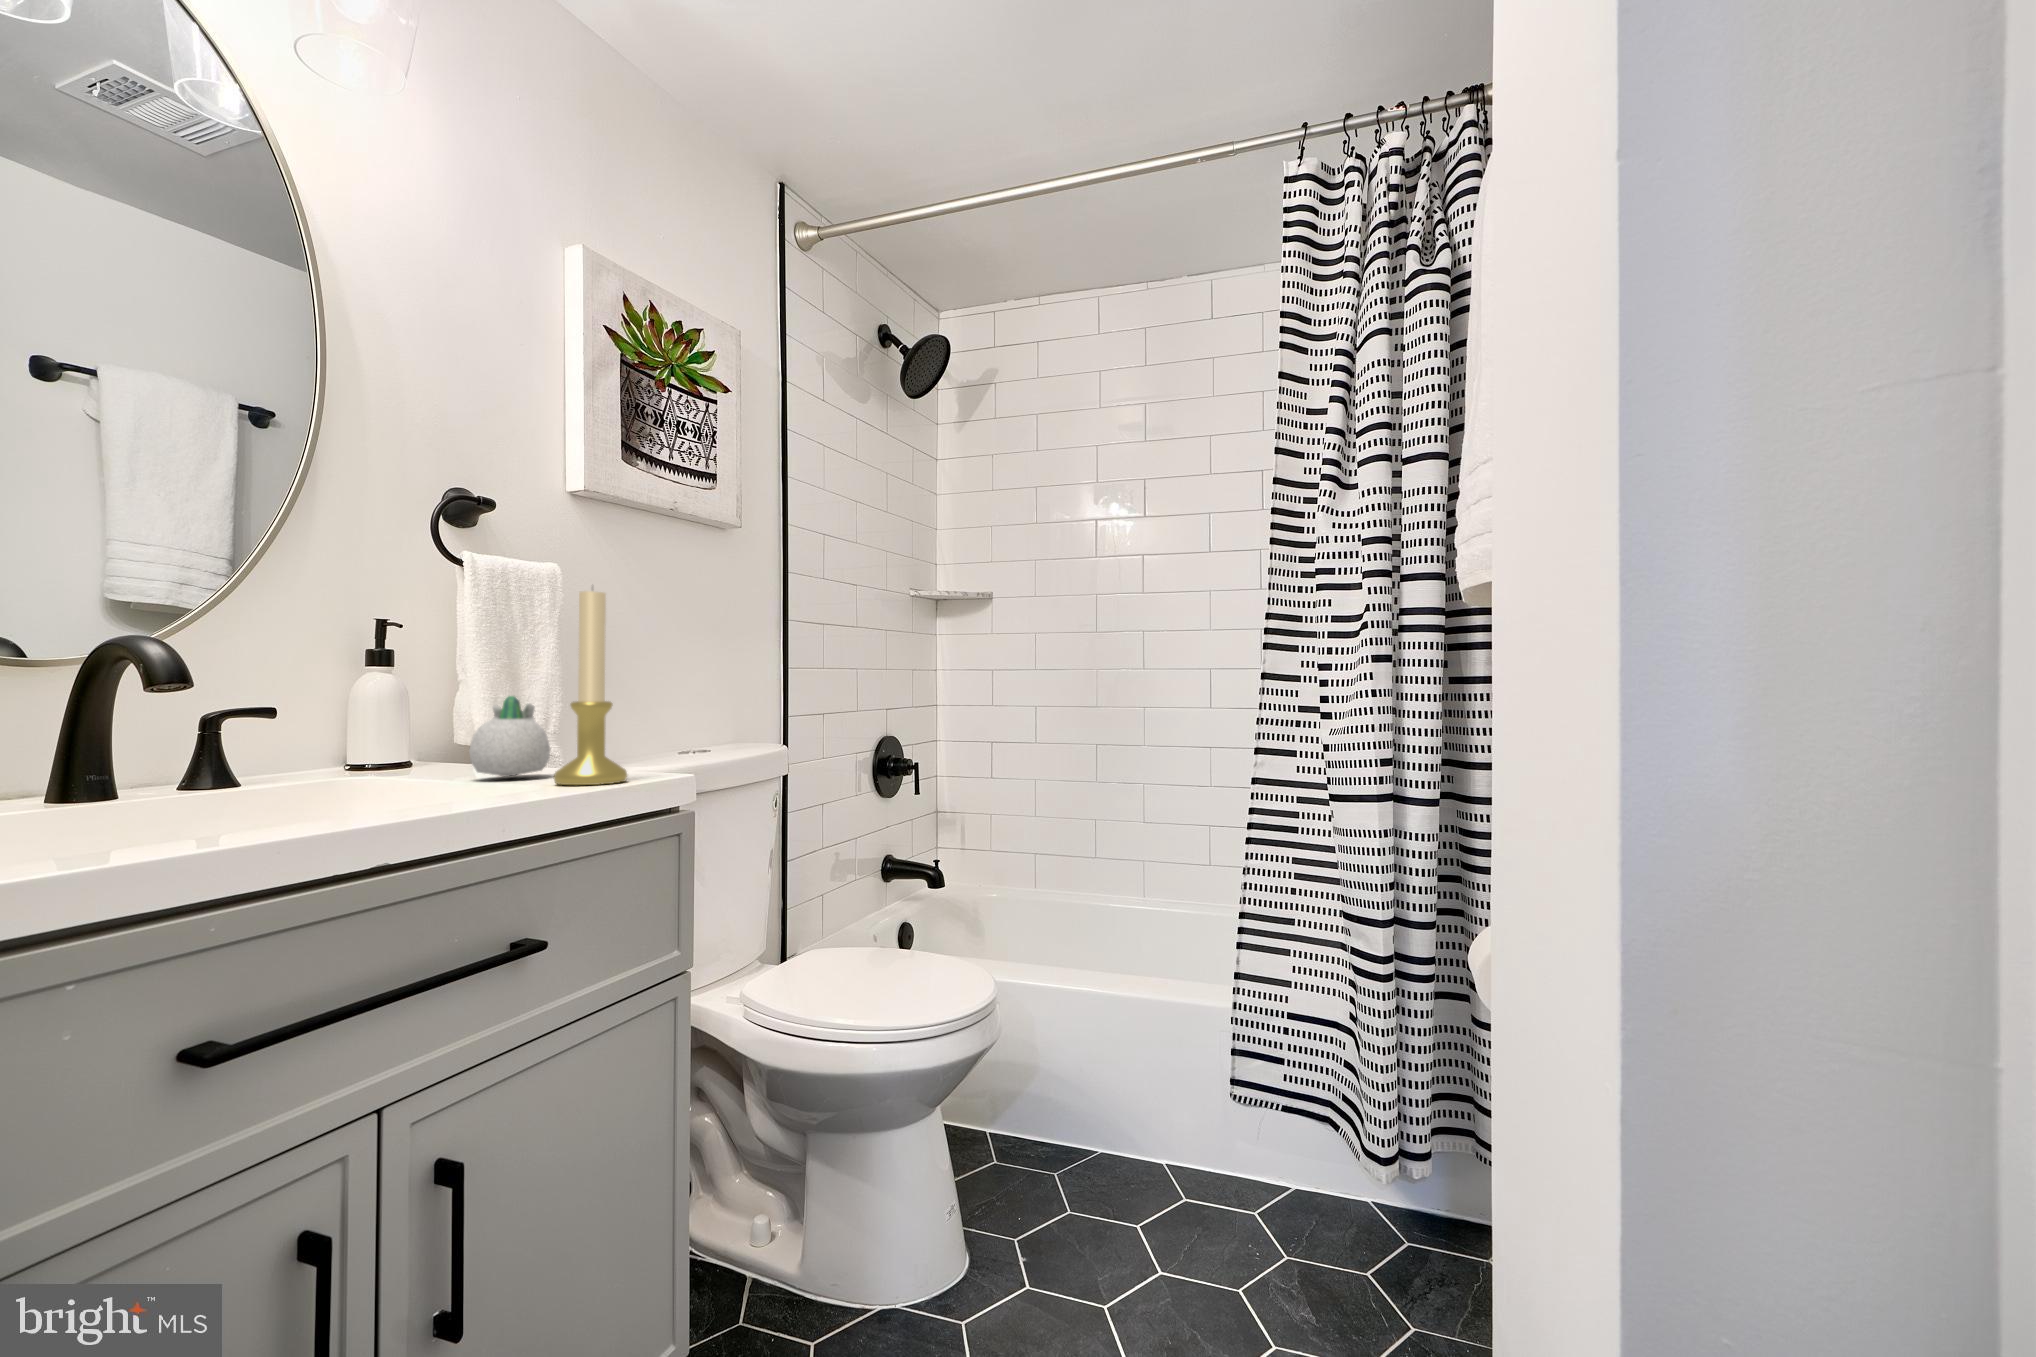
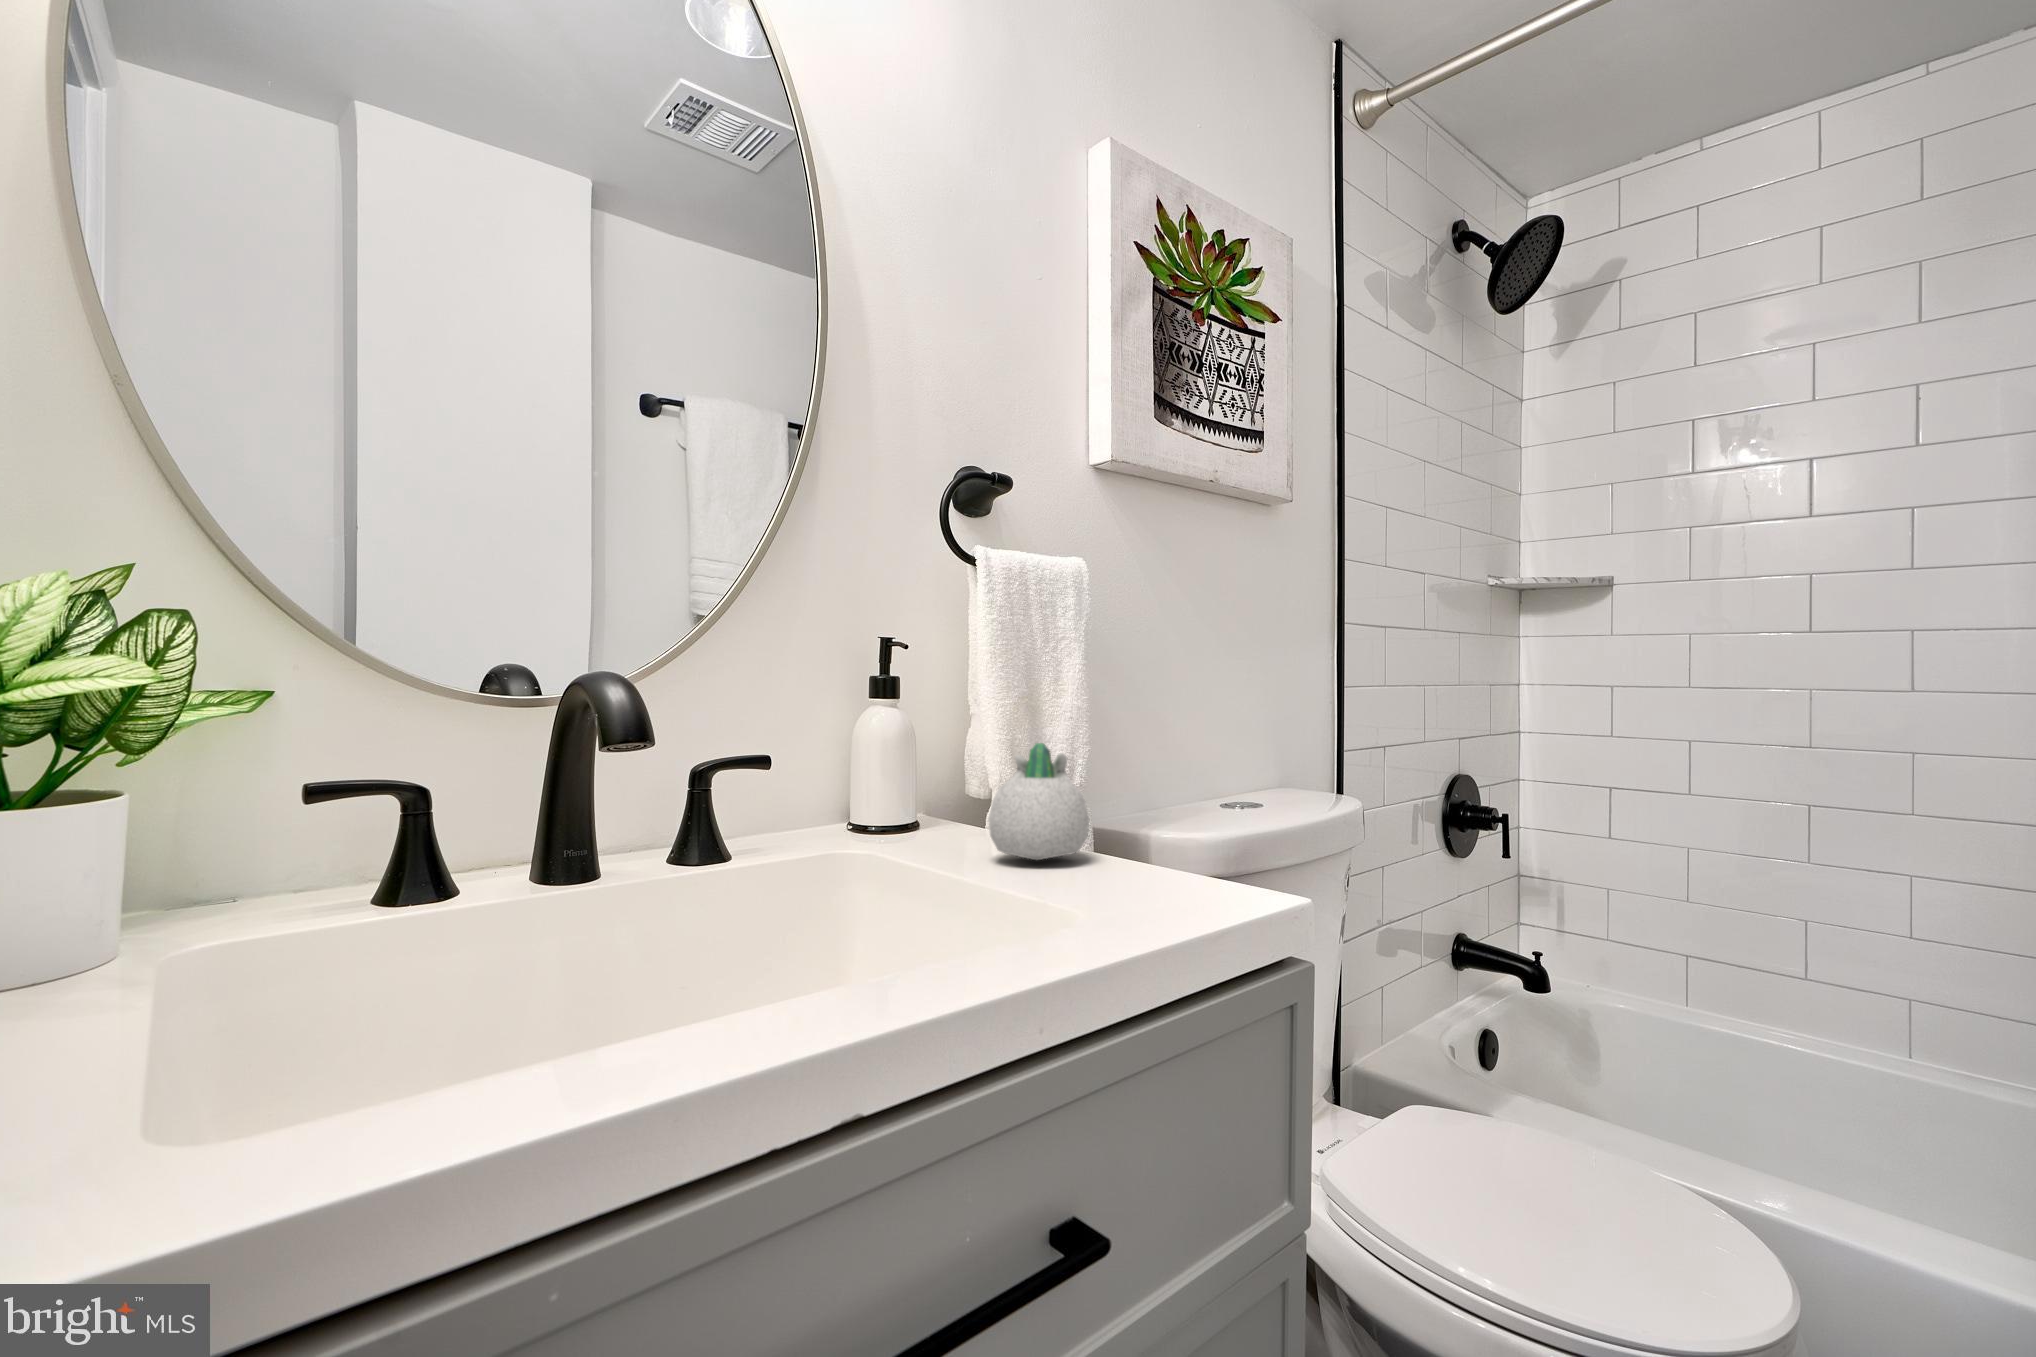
candle holder: present [554,591,627,785] -> none [1108,579,1215,899]

